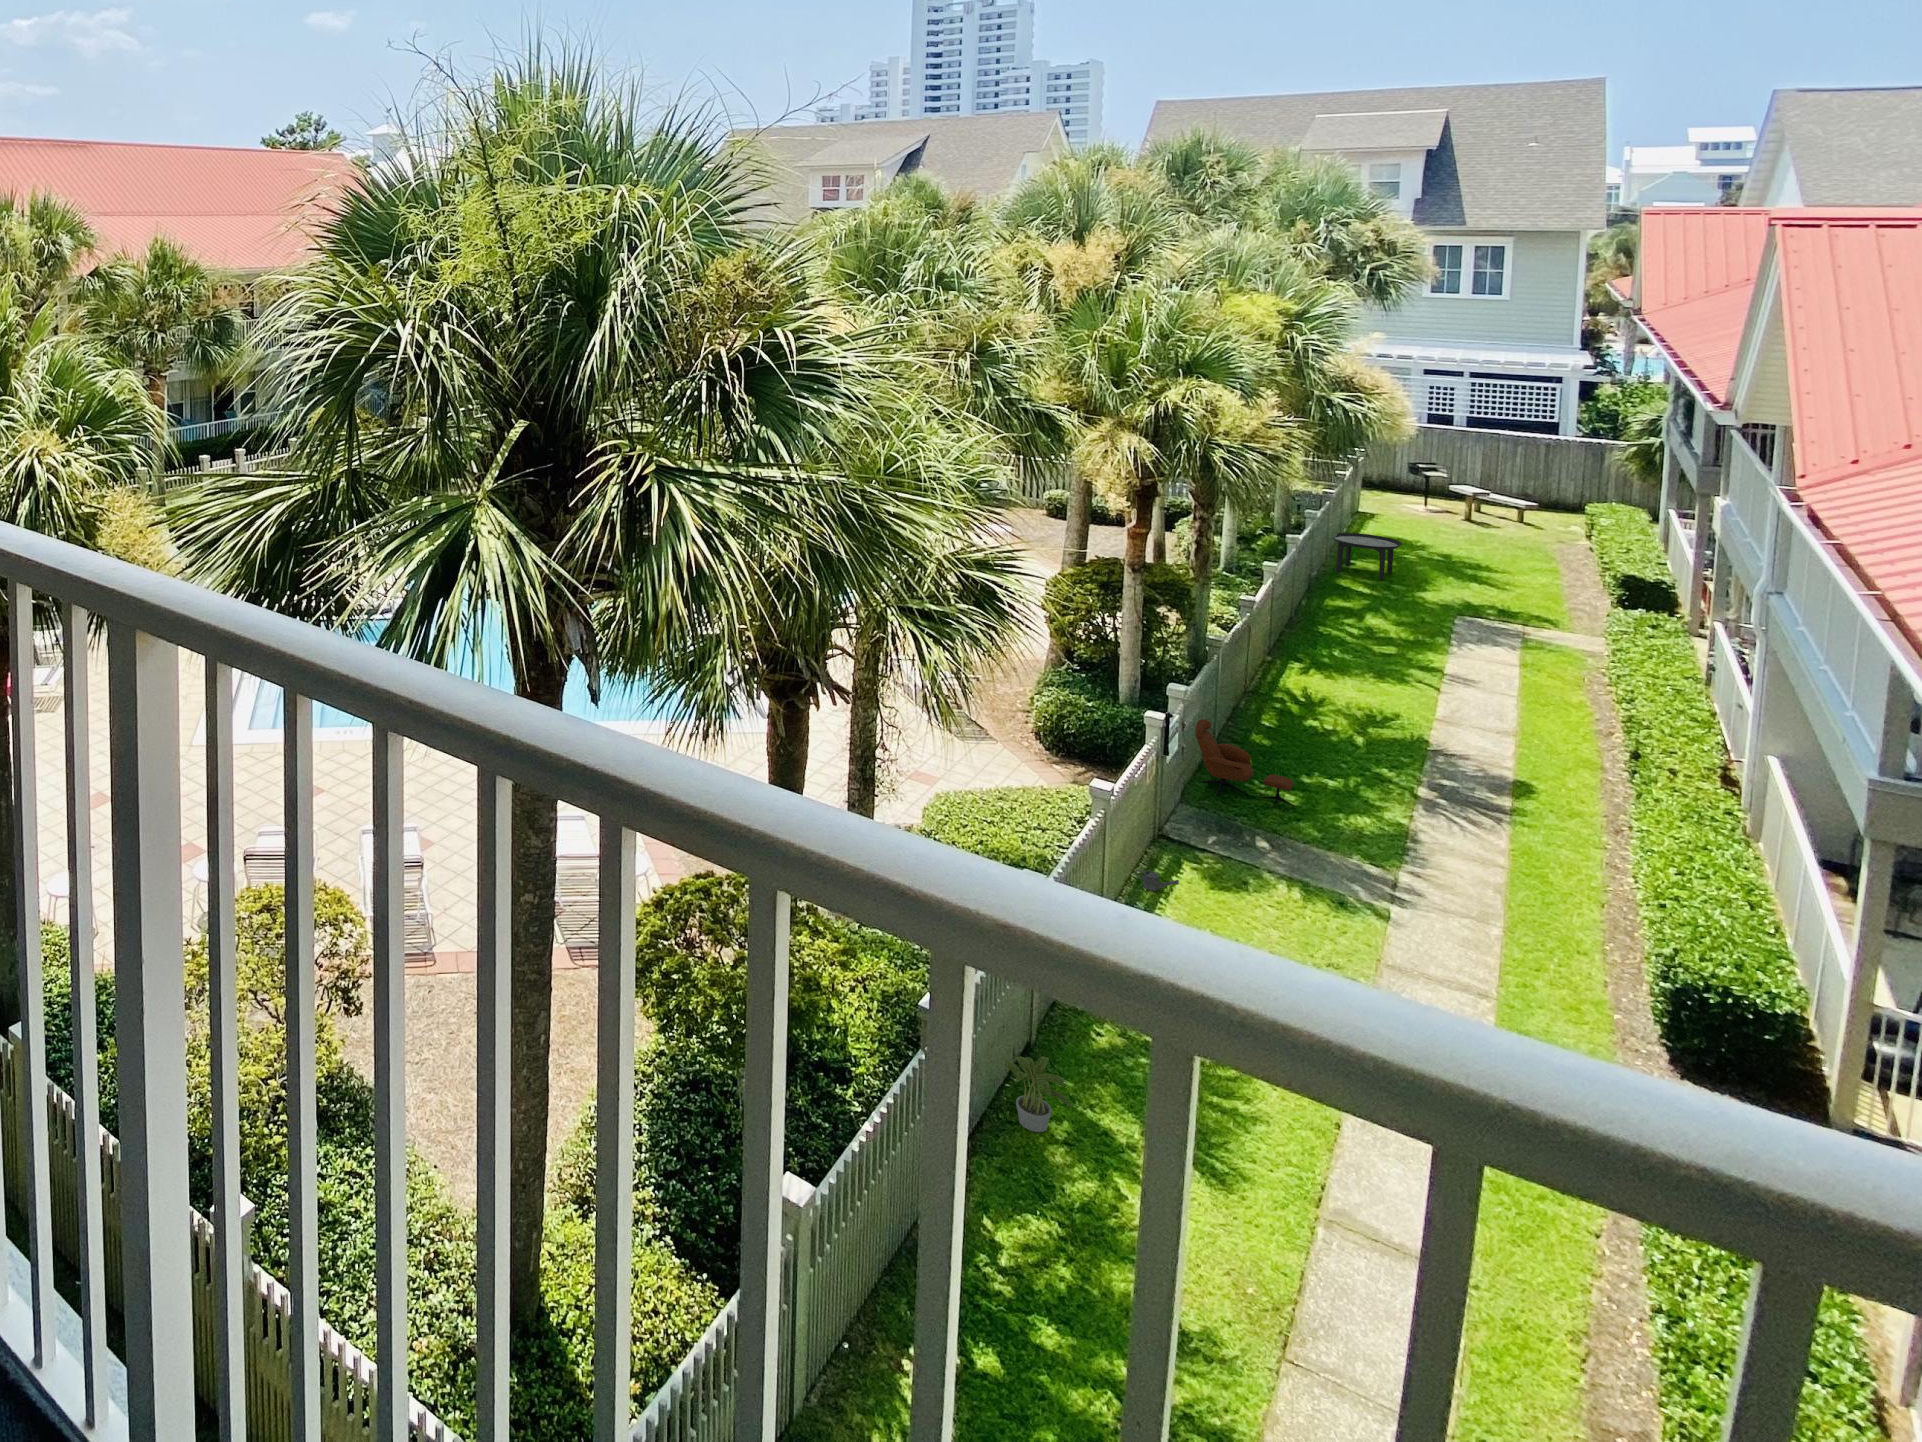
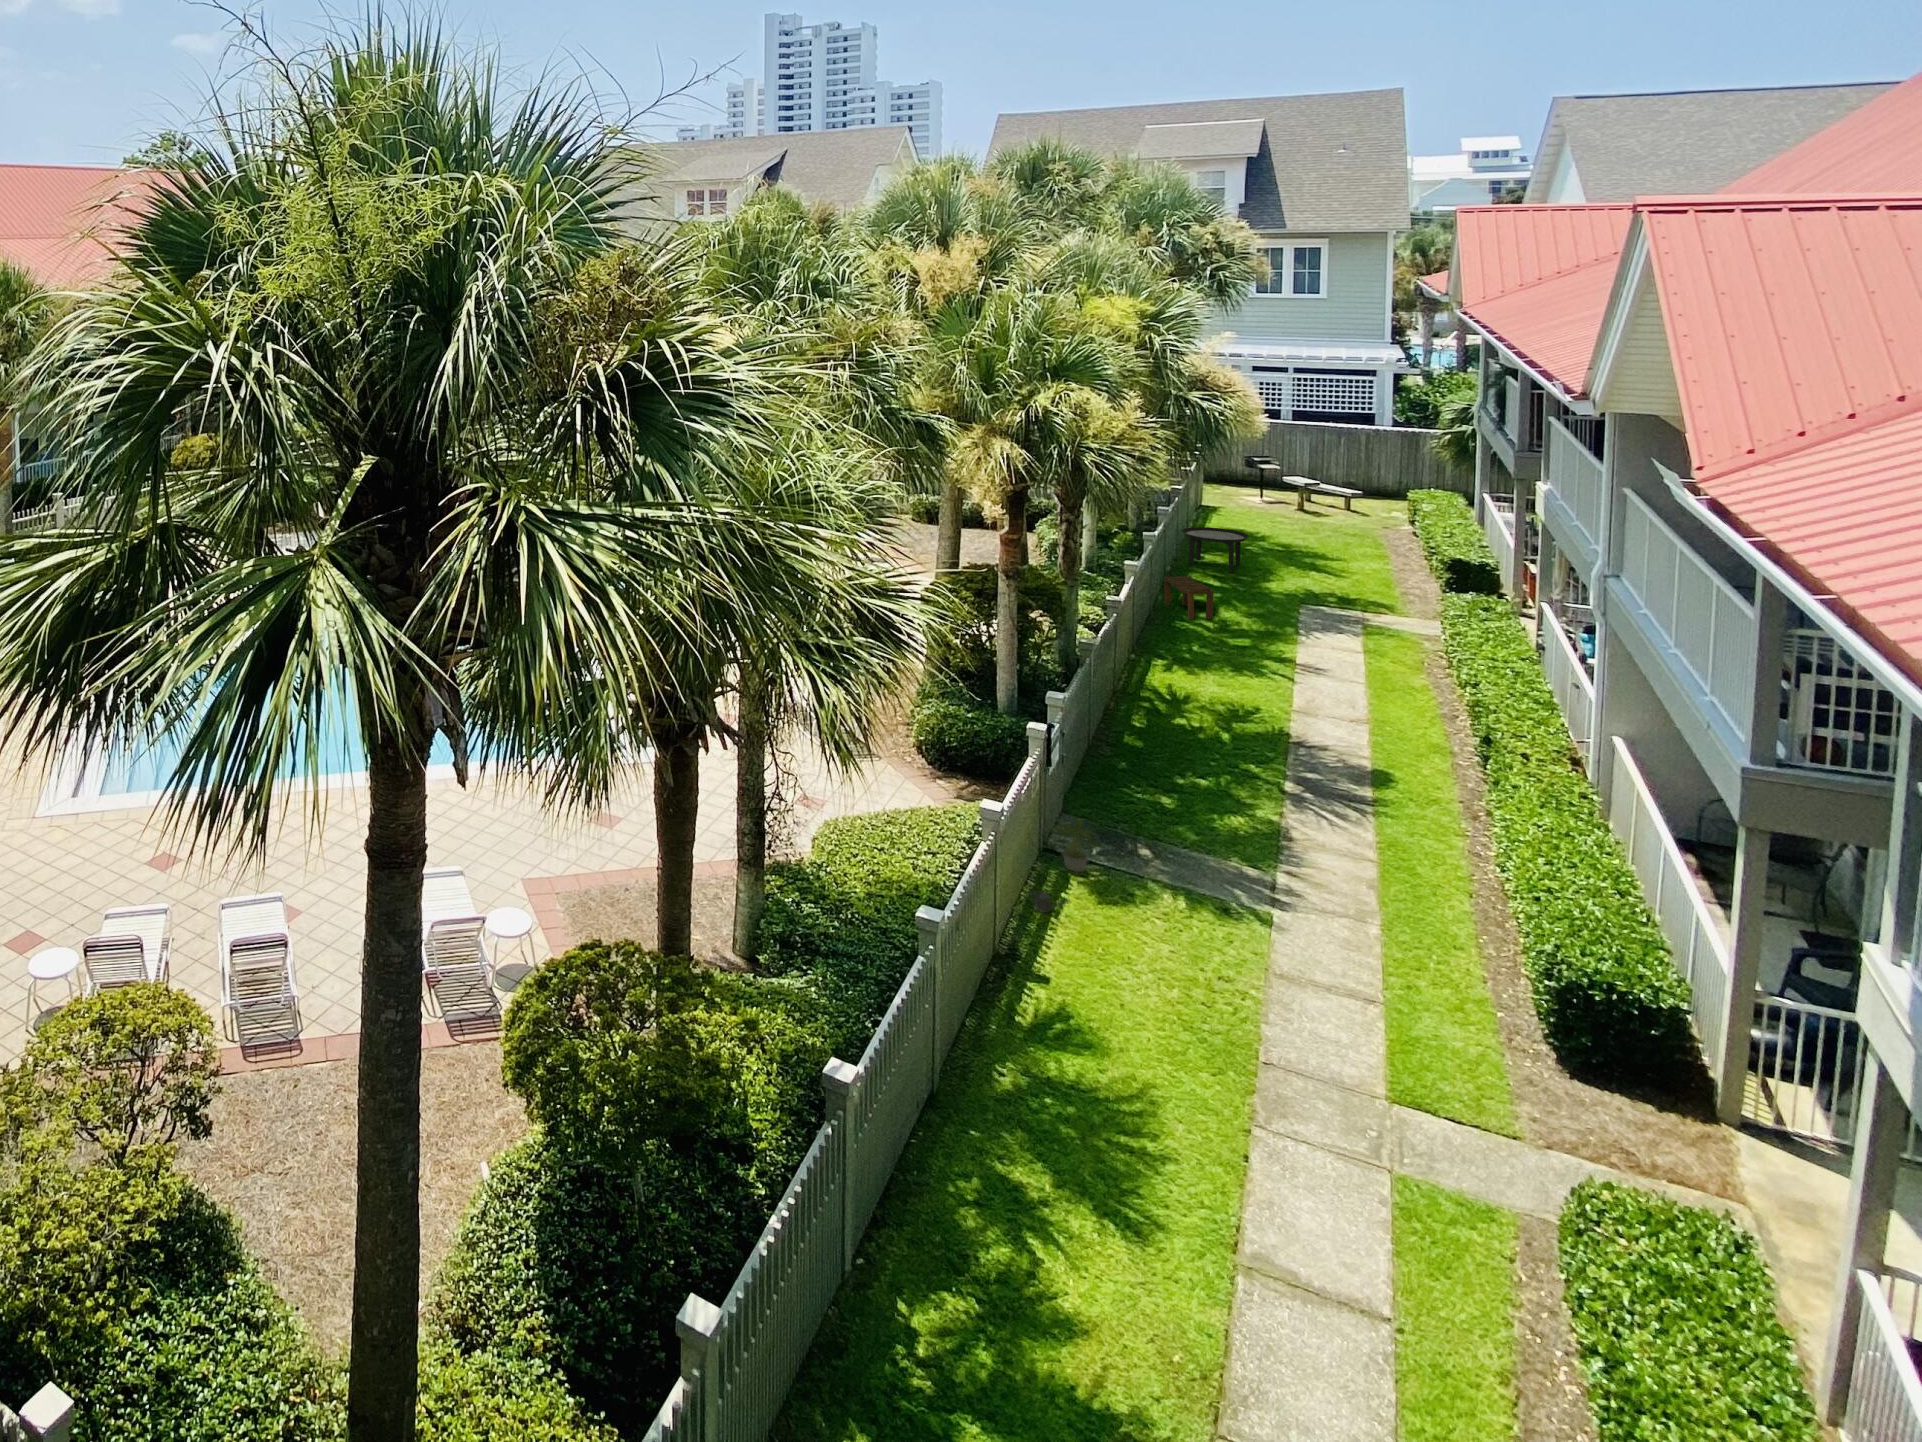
bench: none [1306,580,1358,625] -> present [1164,576,1214,620]
lounge chair: present [1195,719,1297,808] -> none [1075,727,1176,815]
potted plant: present [1004,1056,1072,1132] -> present [1052,820,1101,872]

